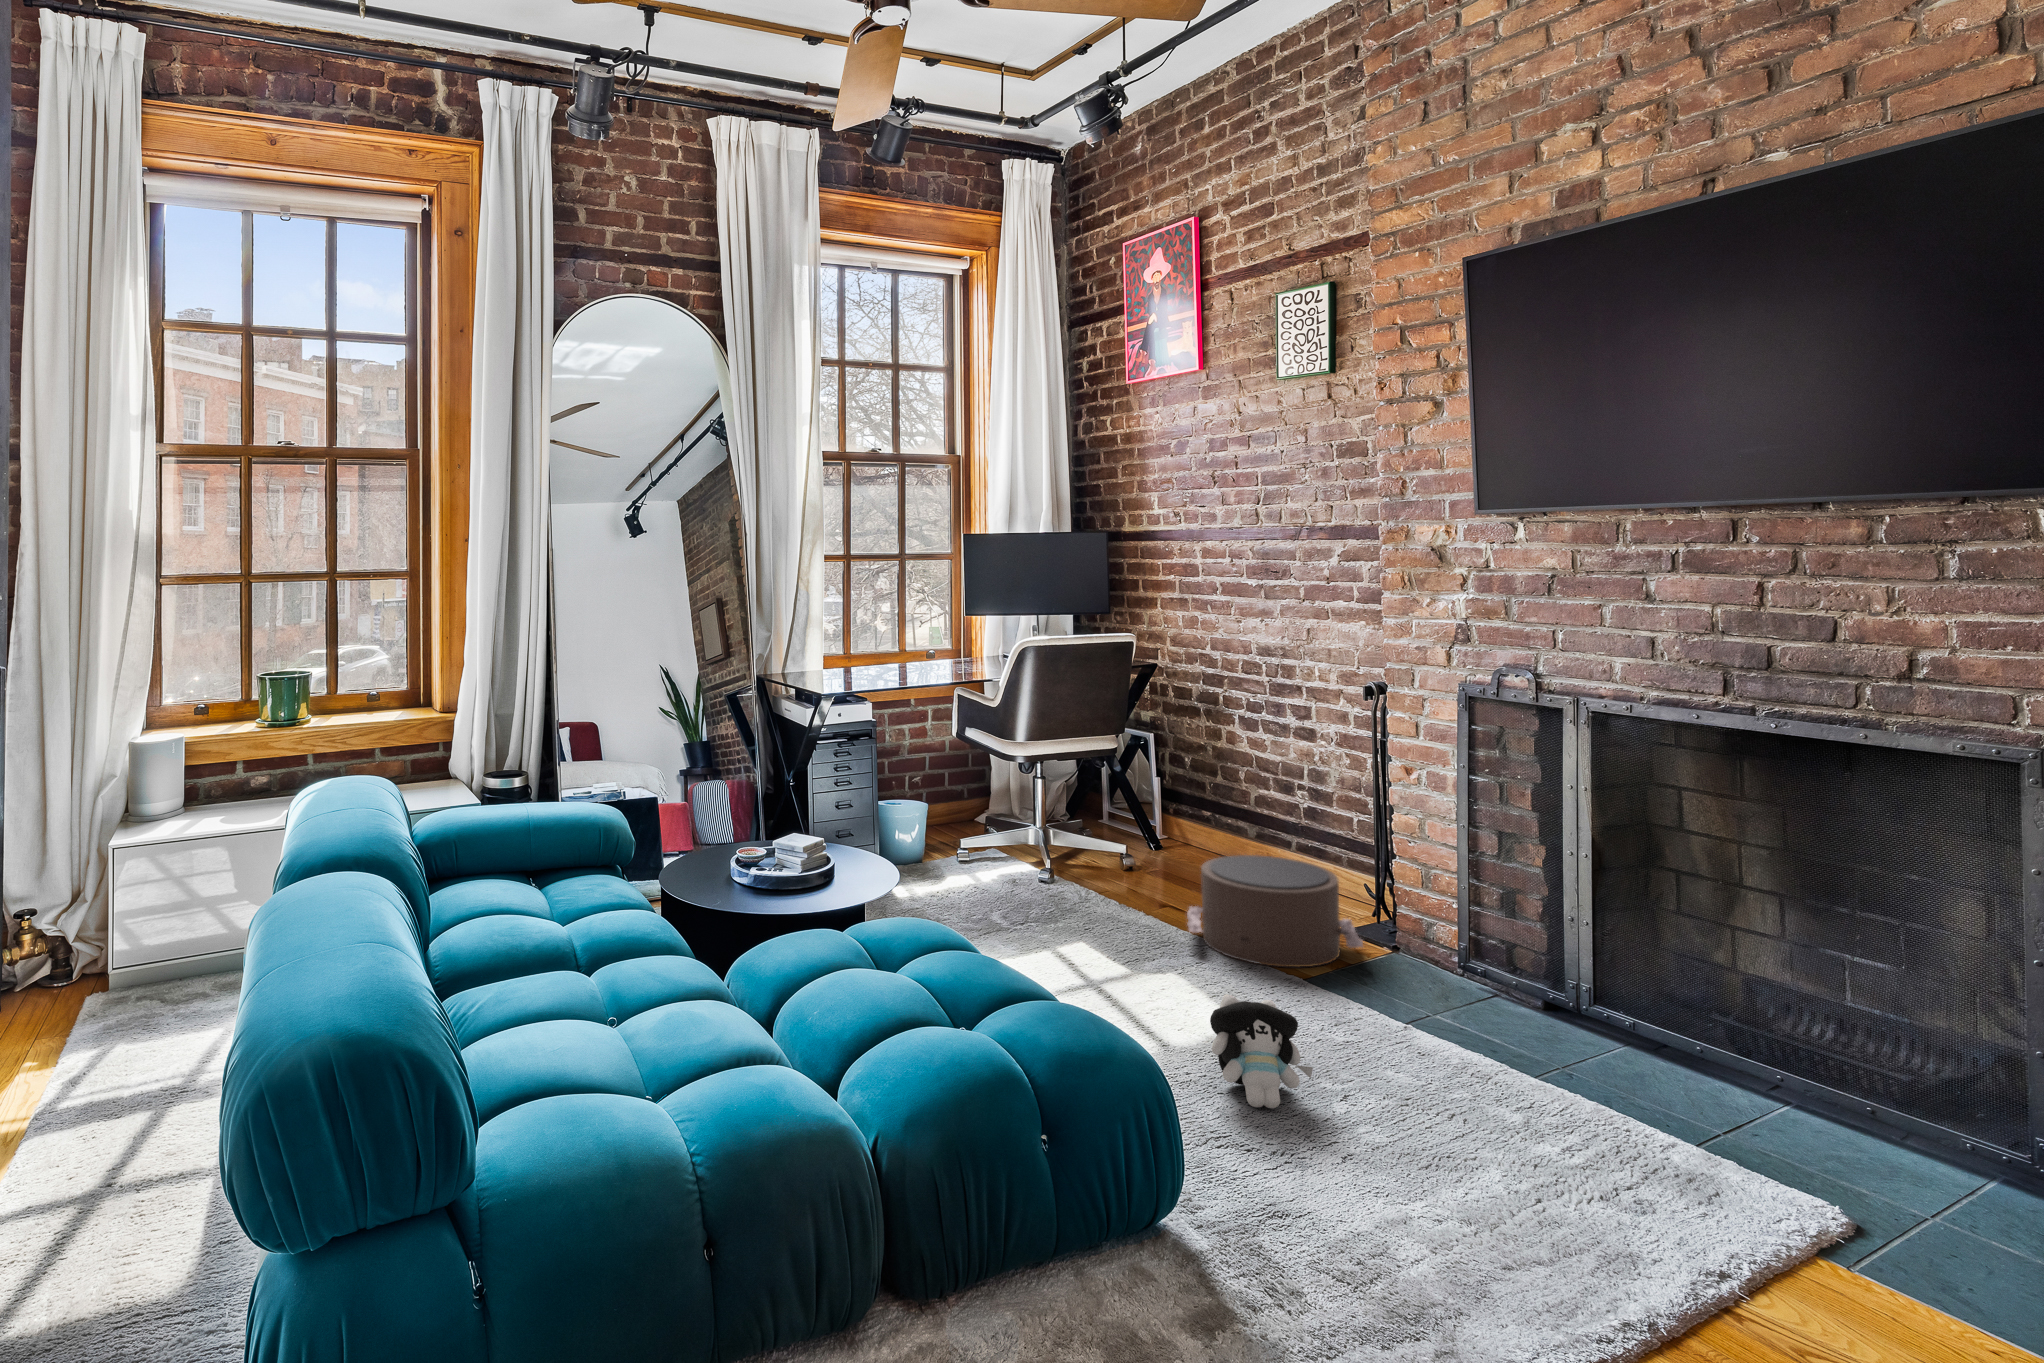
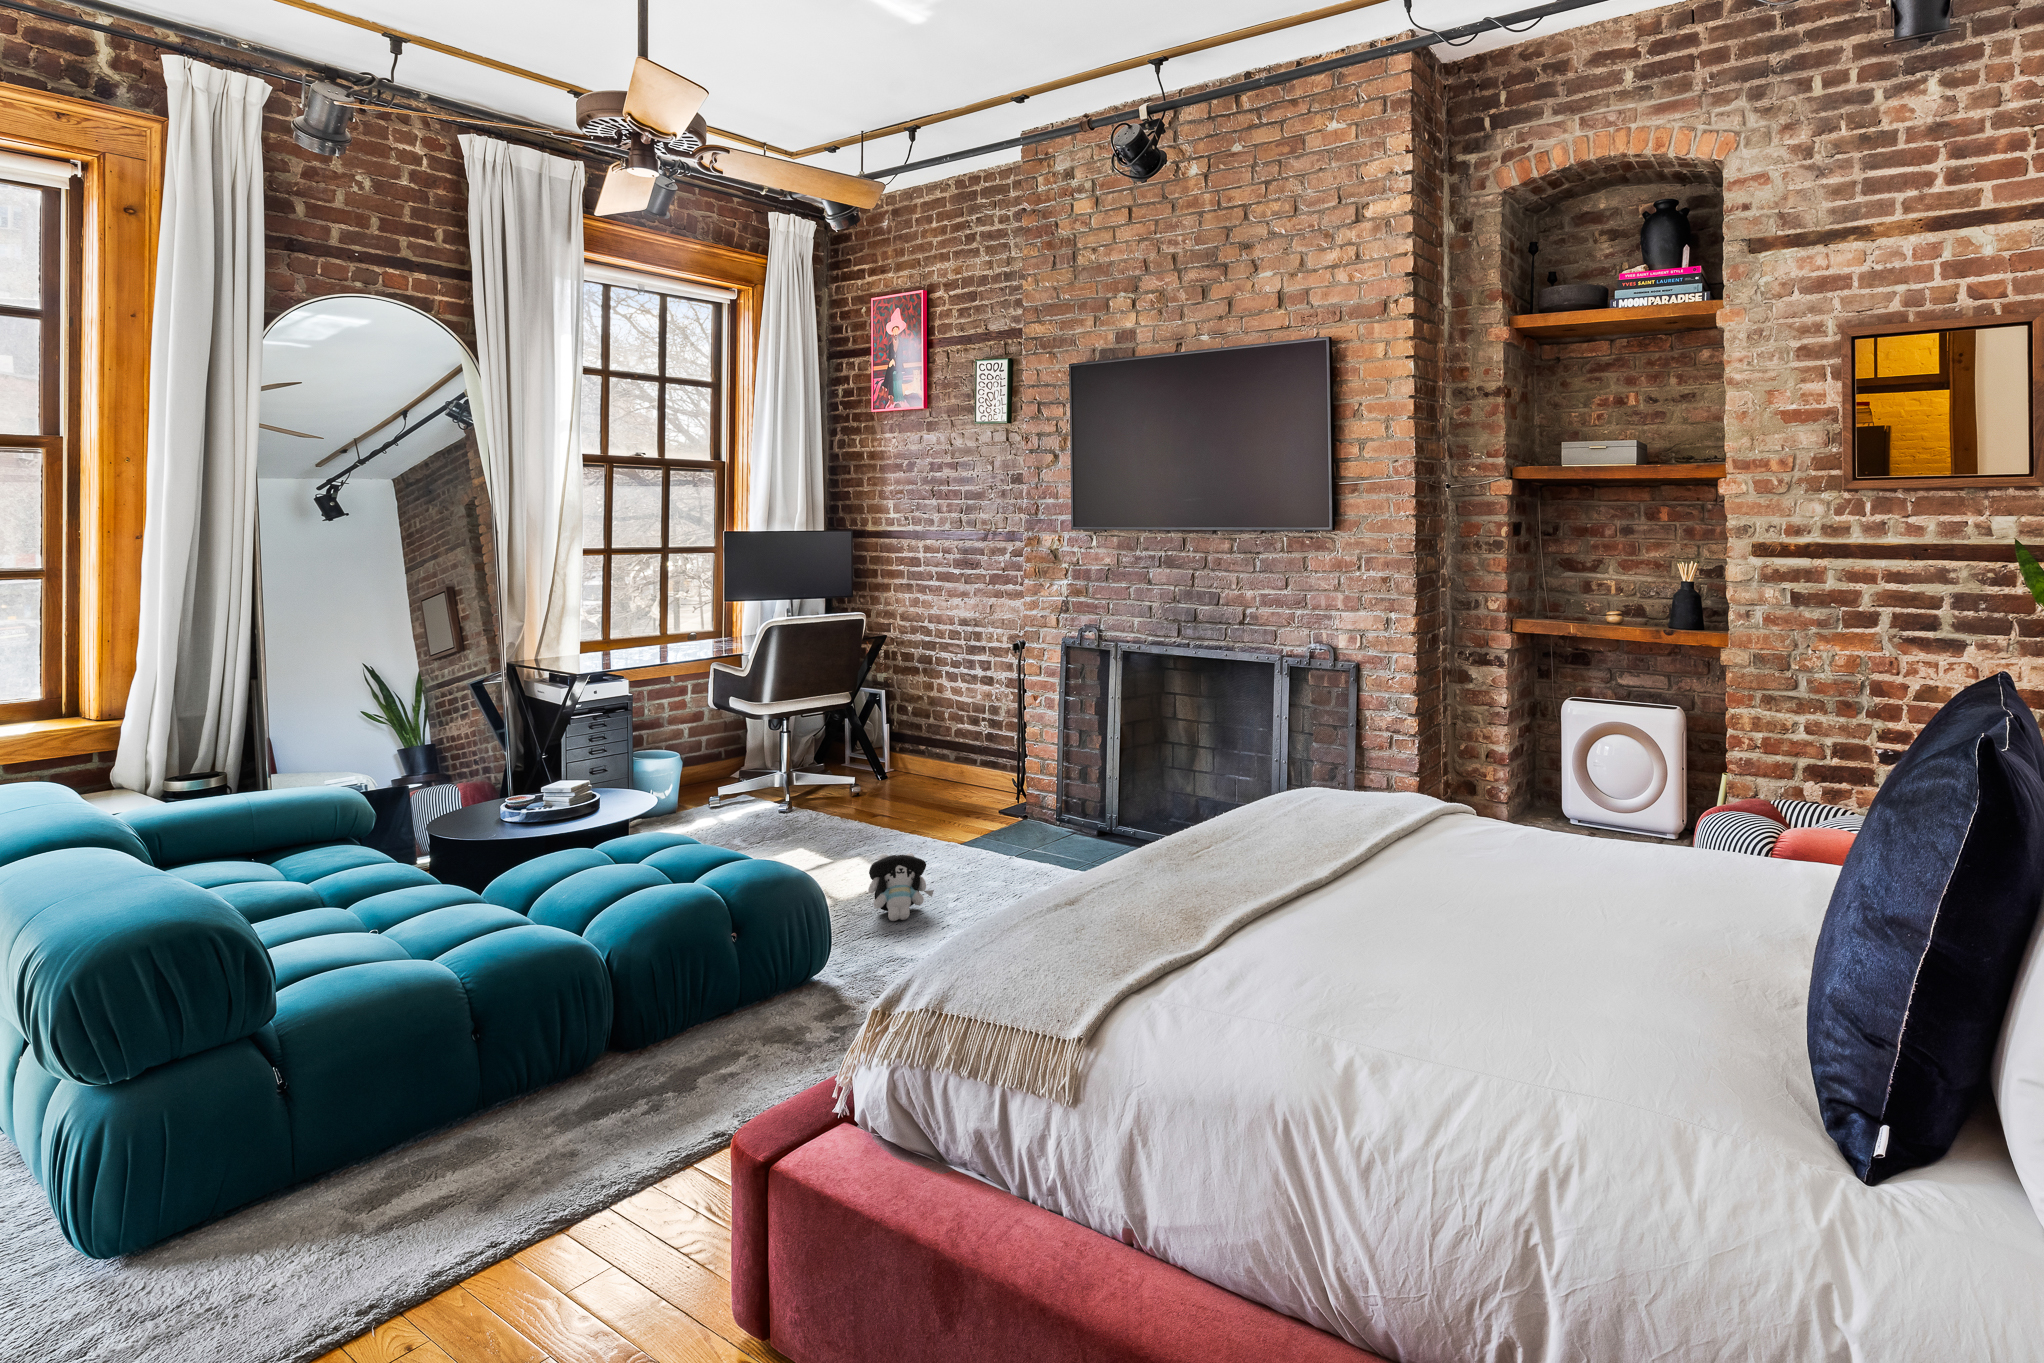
pouf: present [1187,855,1363,967] -> none [881,769,1000,843]

